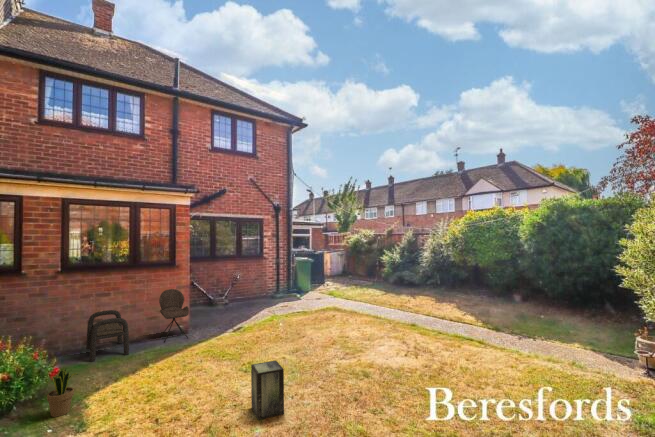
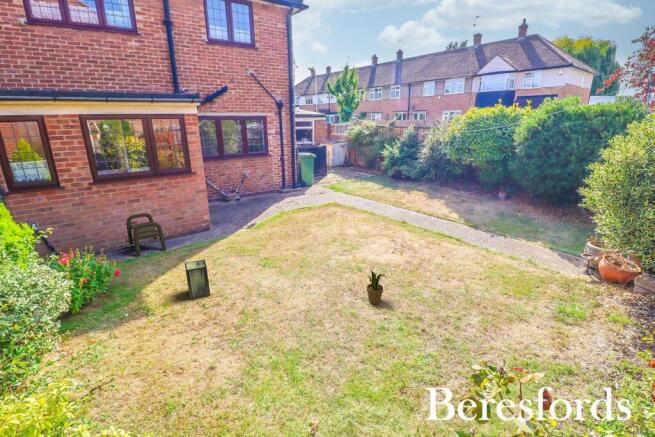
chair: present [159,289,189,342] -> none [182,193,212,239]
storage box: present [251,361,284,420] -> present [185,260,210,300]
potted plant: present [47,368,77,417] -> present [367,271,385,304]

